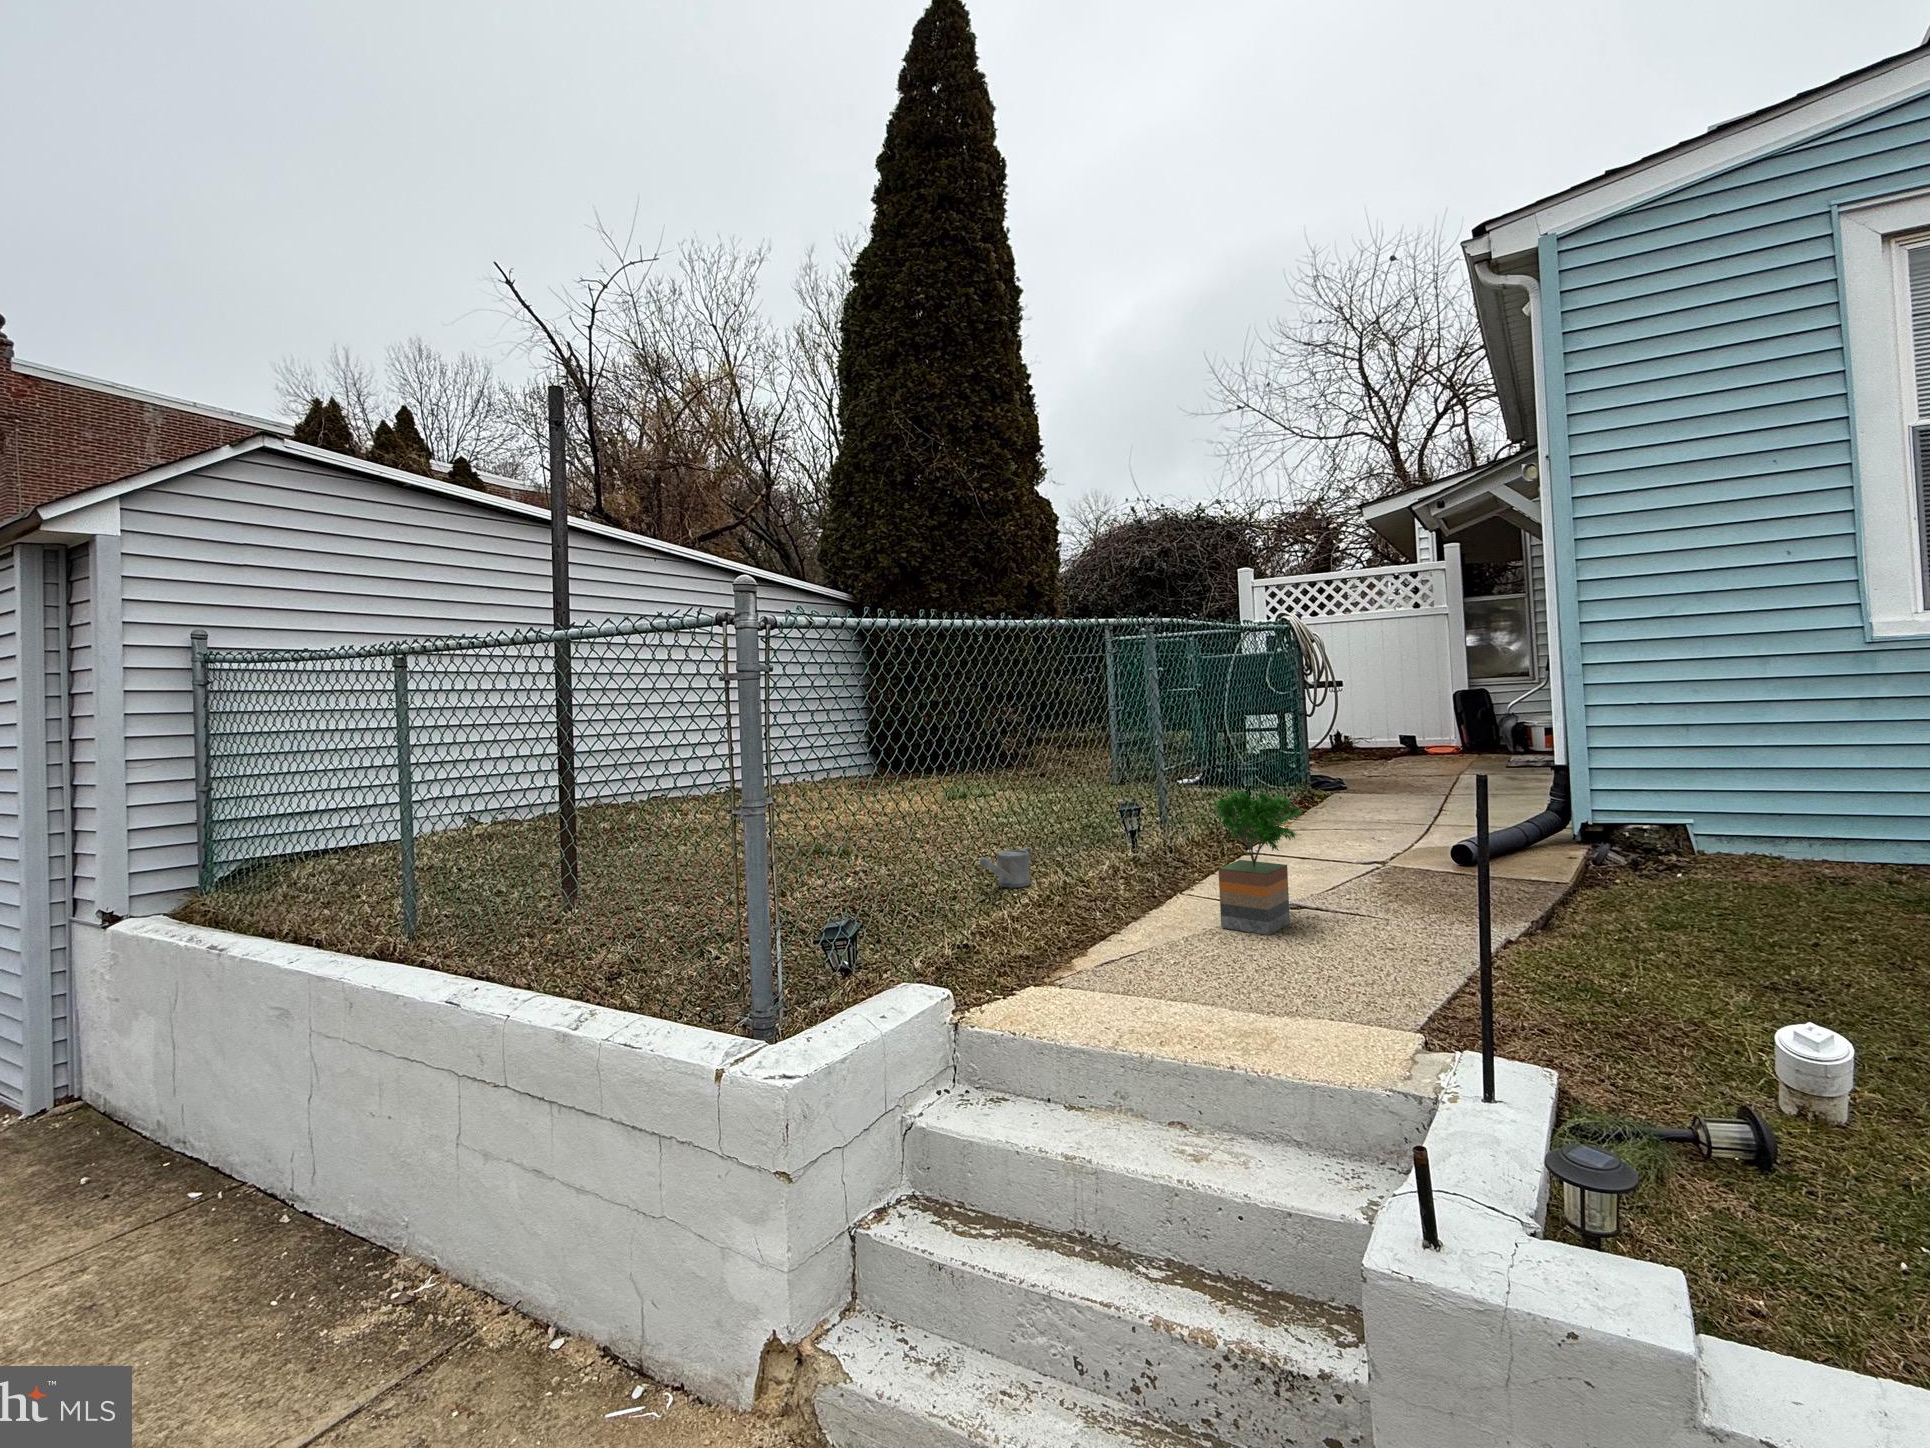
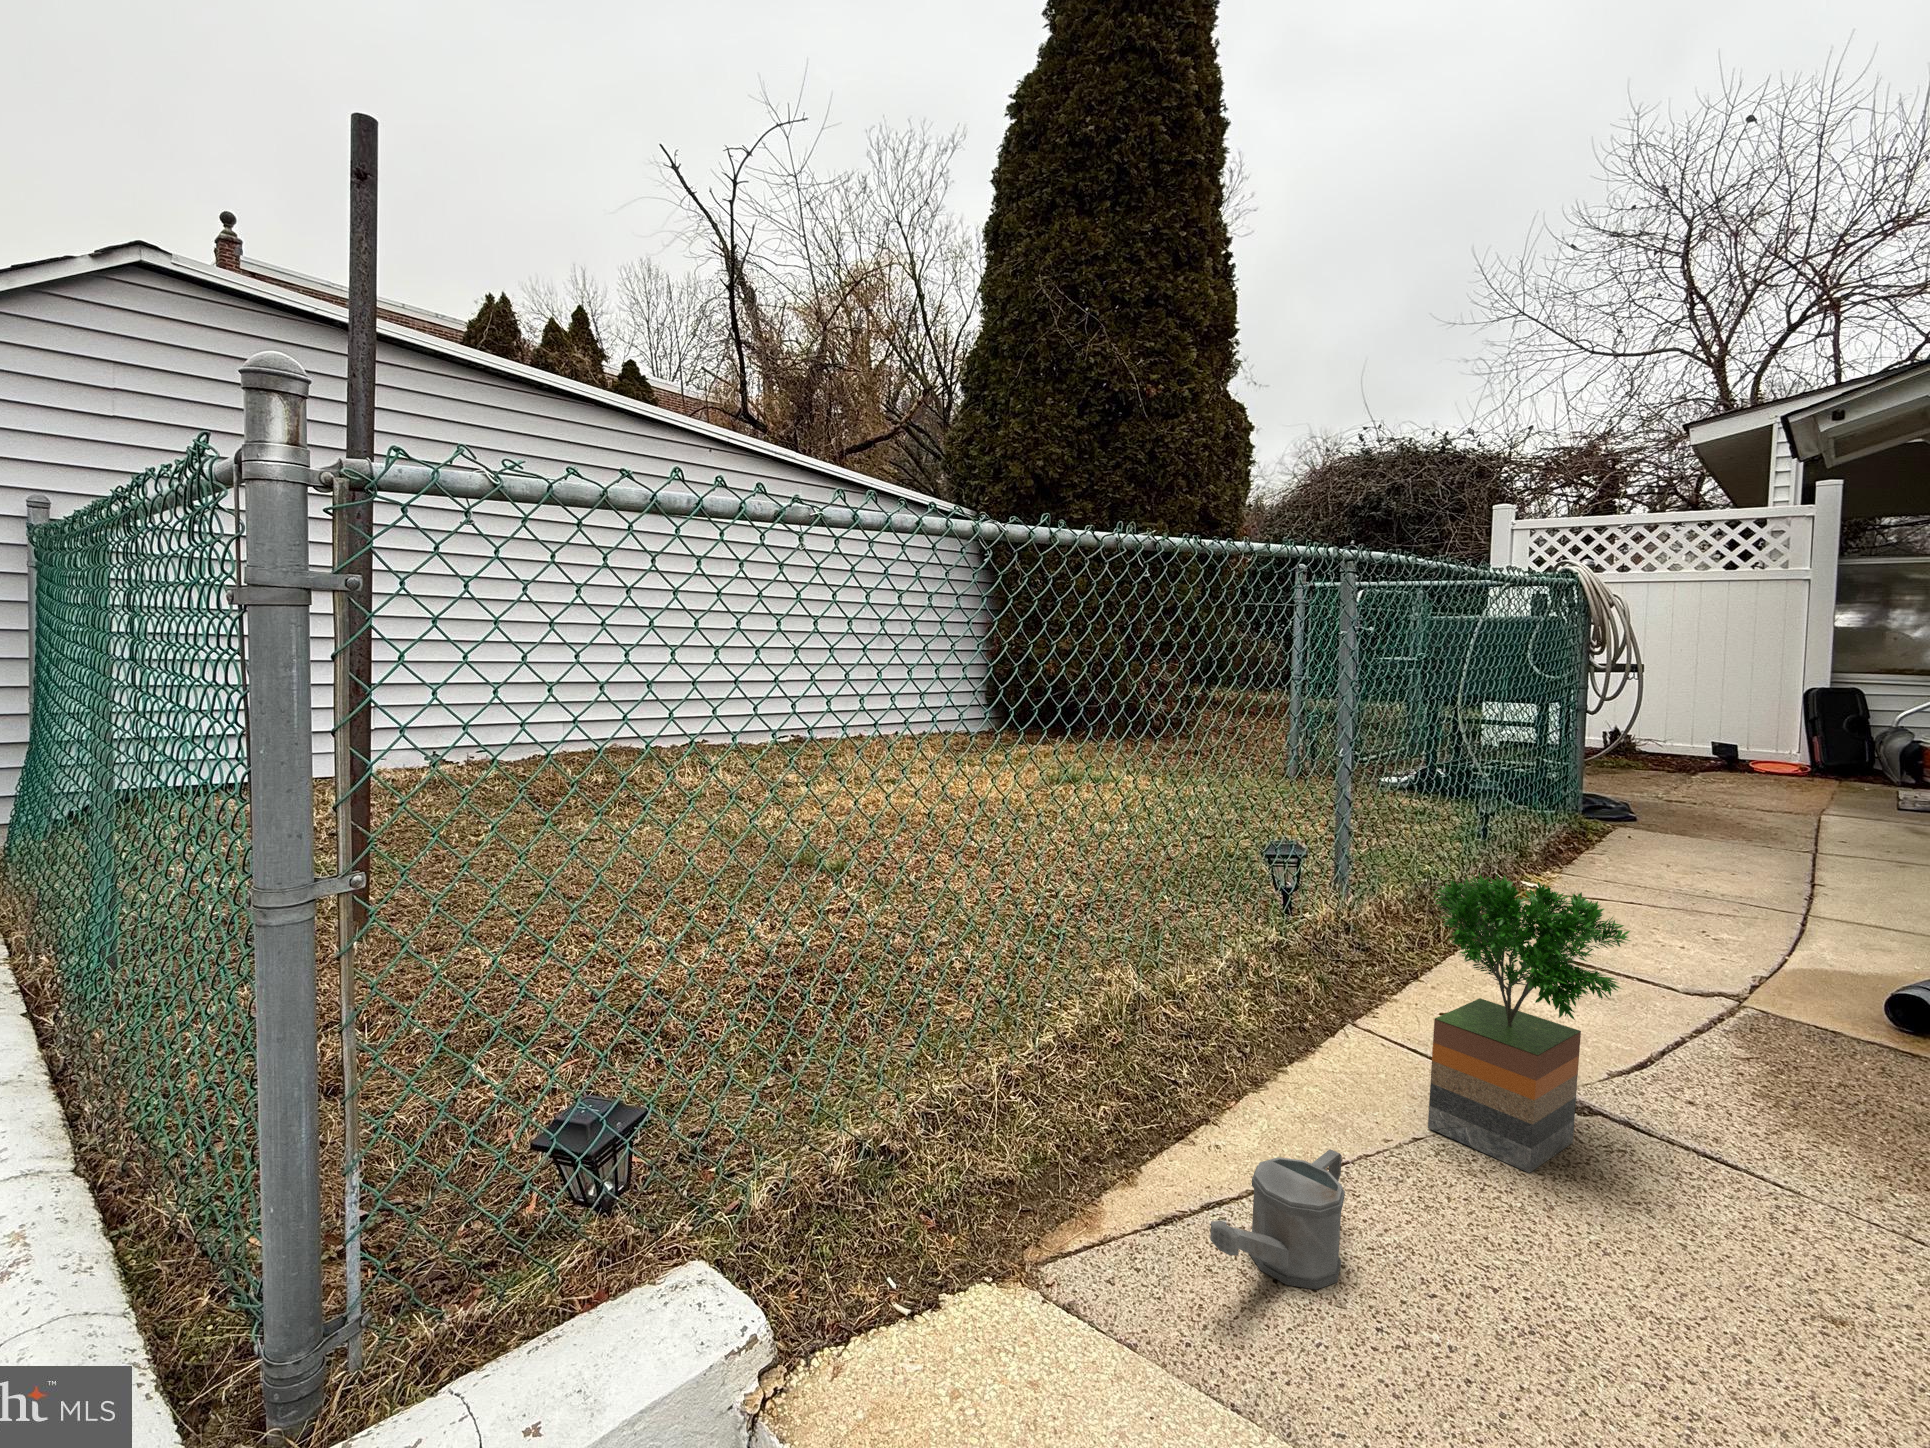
watering can: present [980,847,1031,888] -> present [1210,1149,1345,1289]

